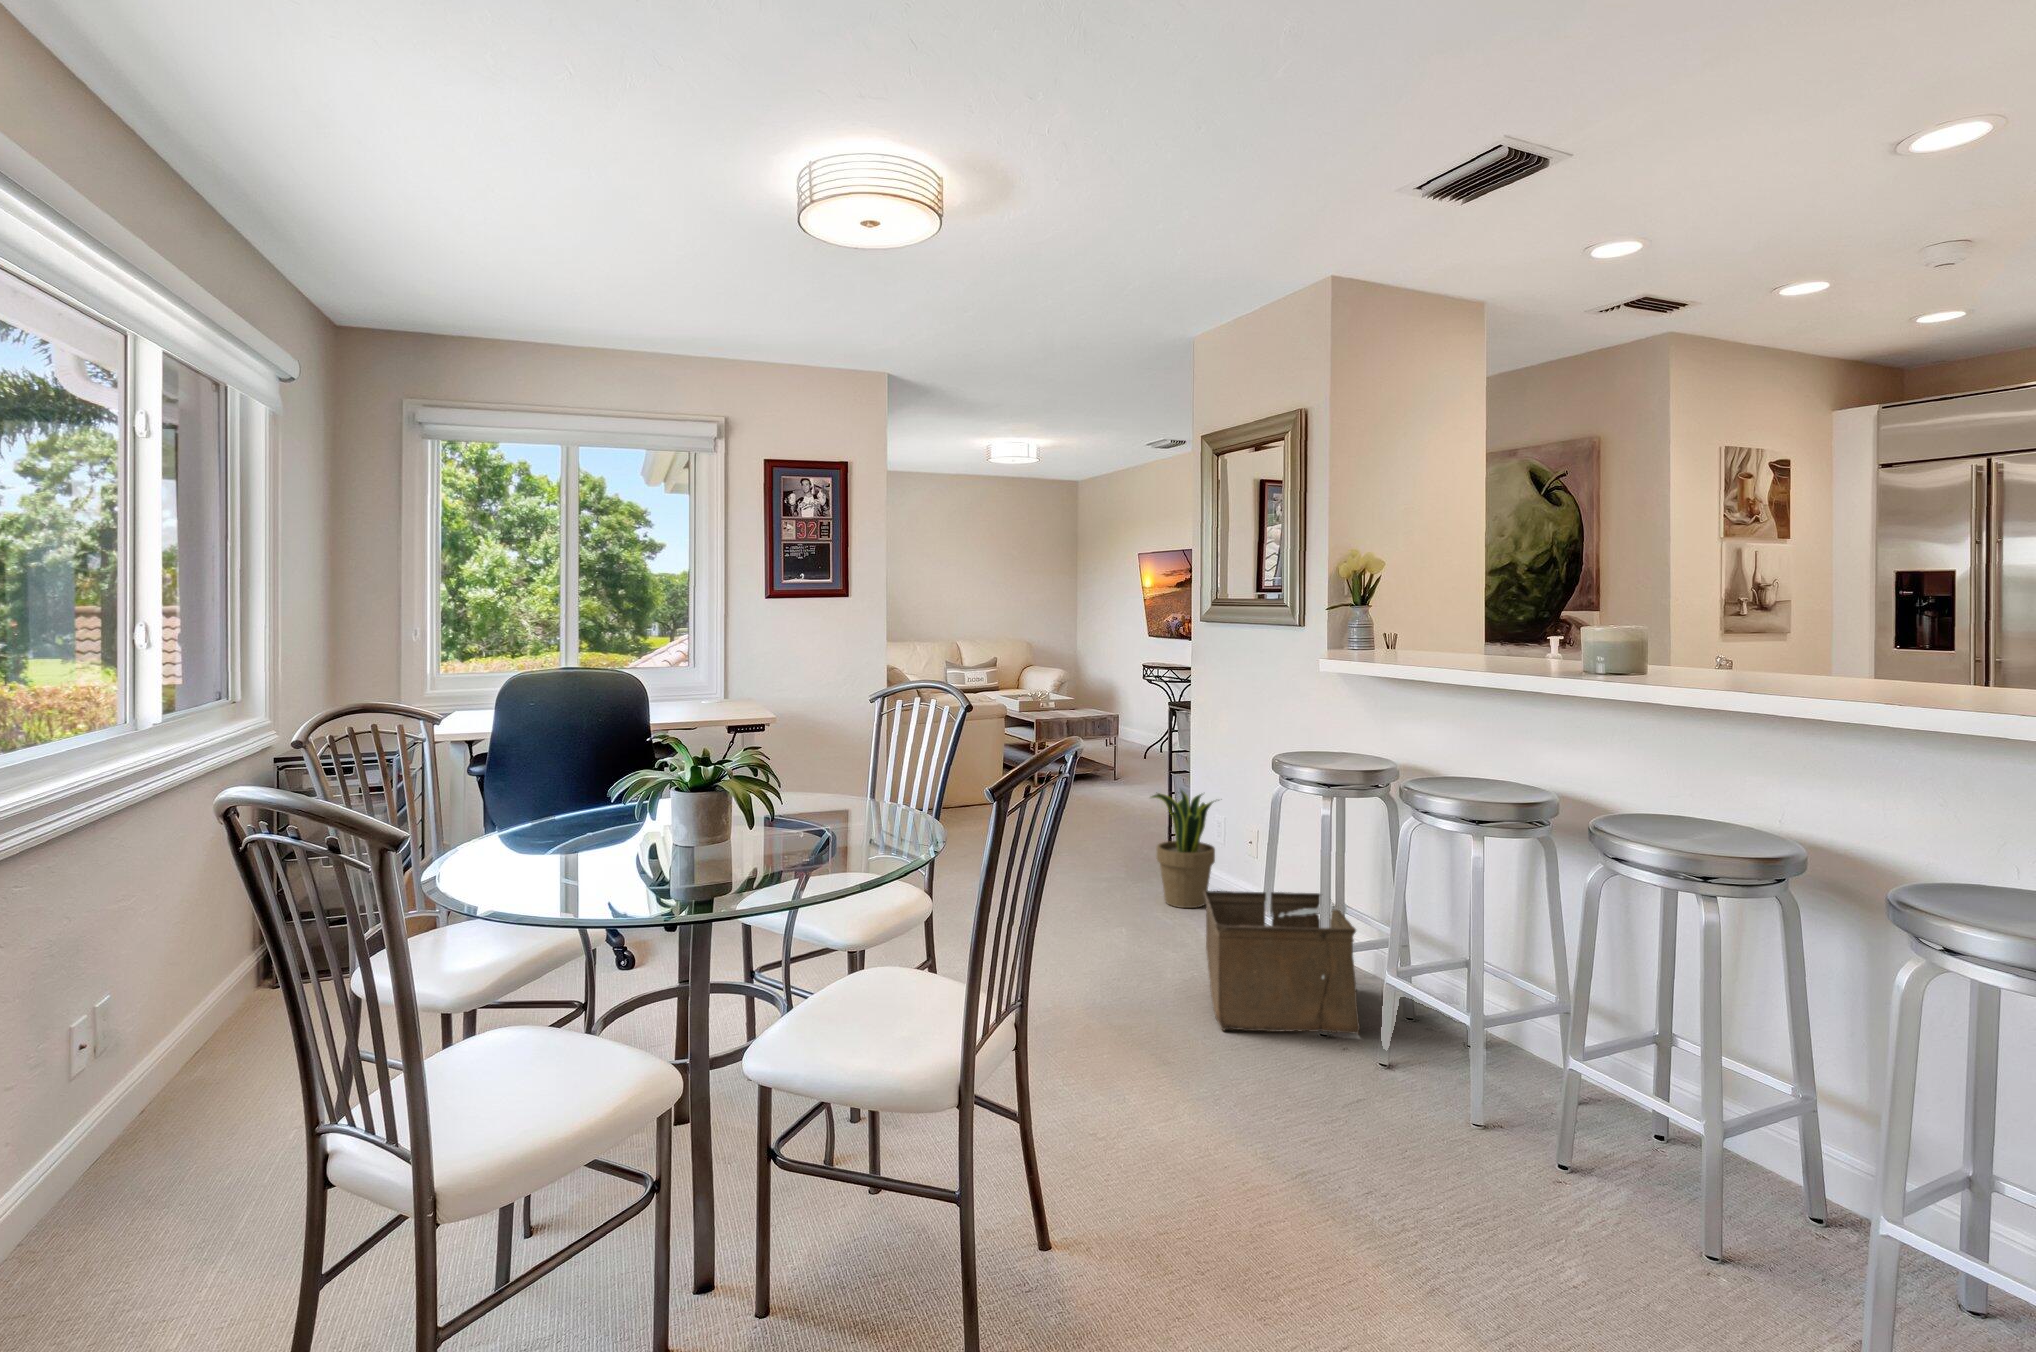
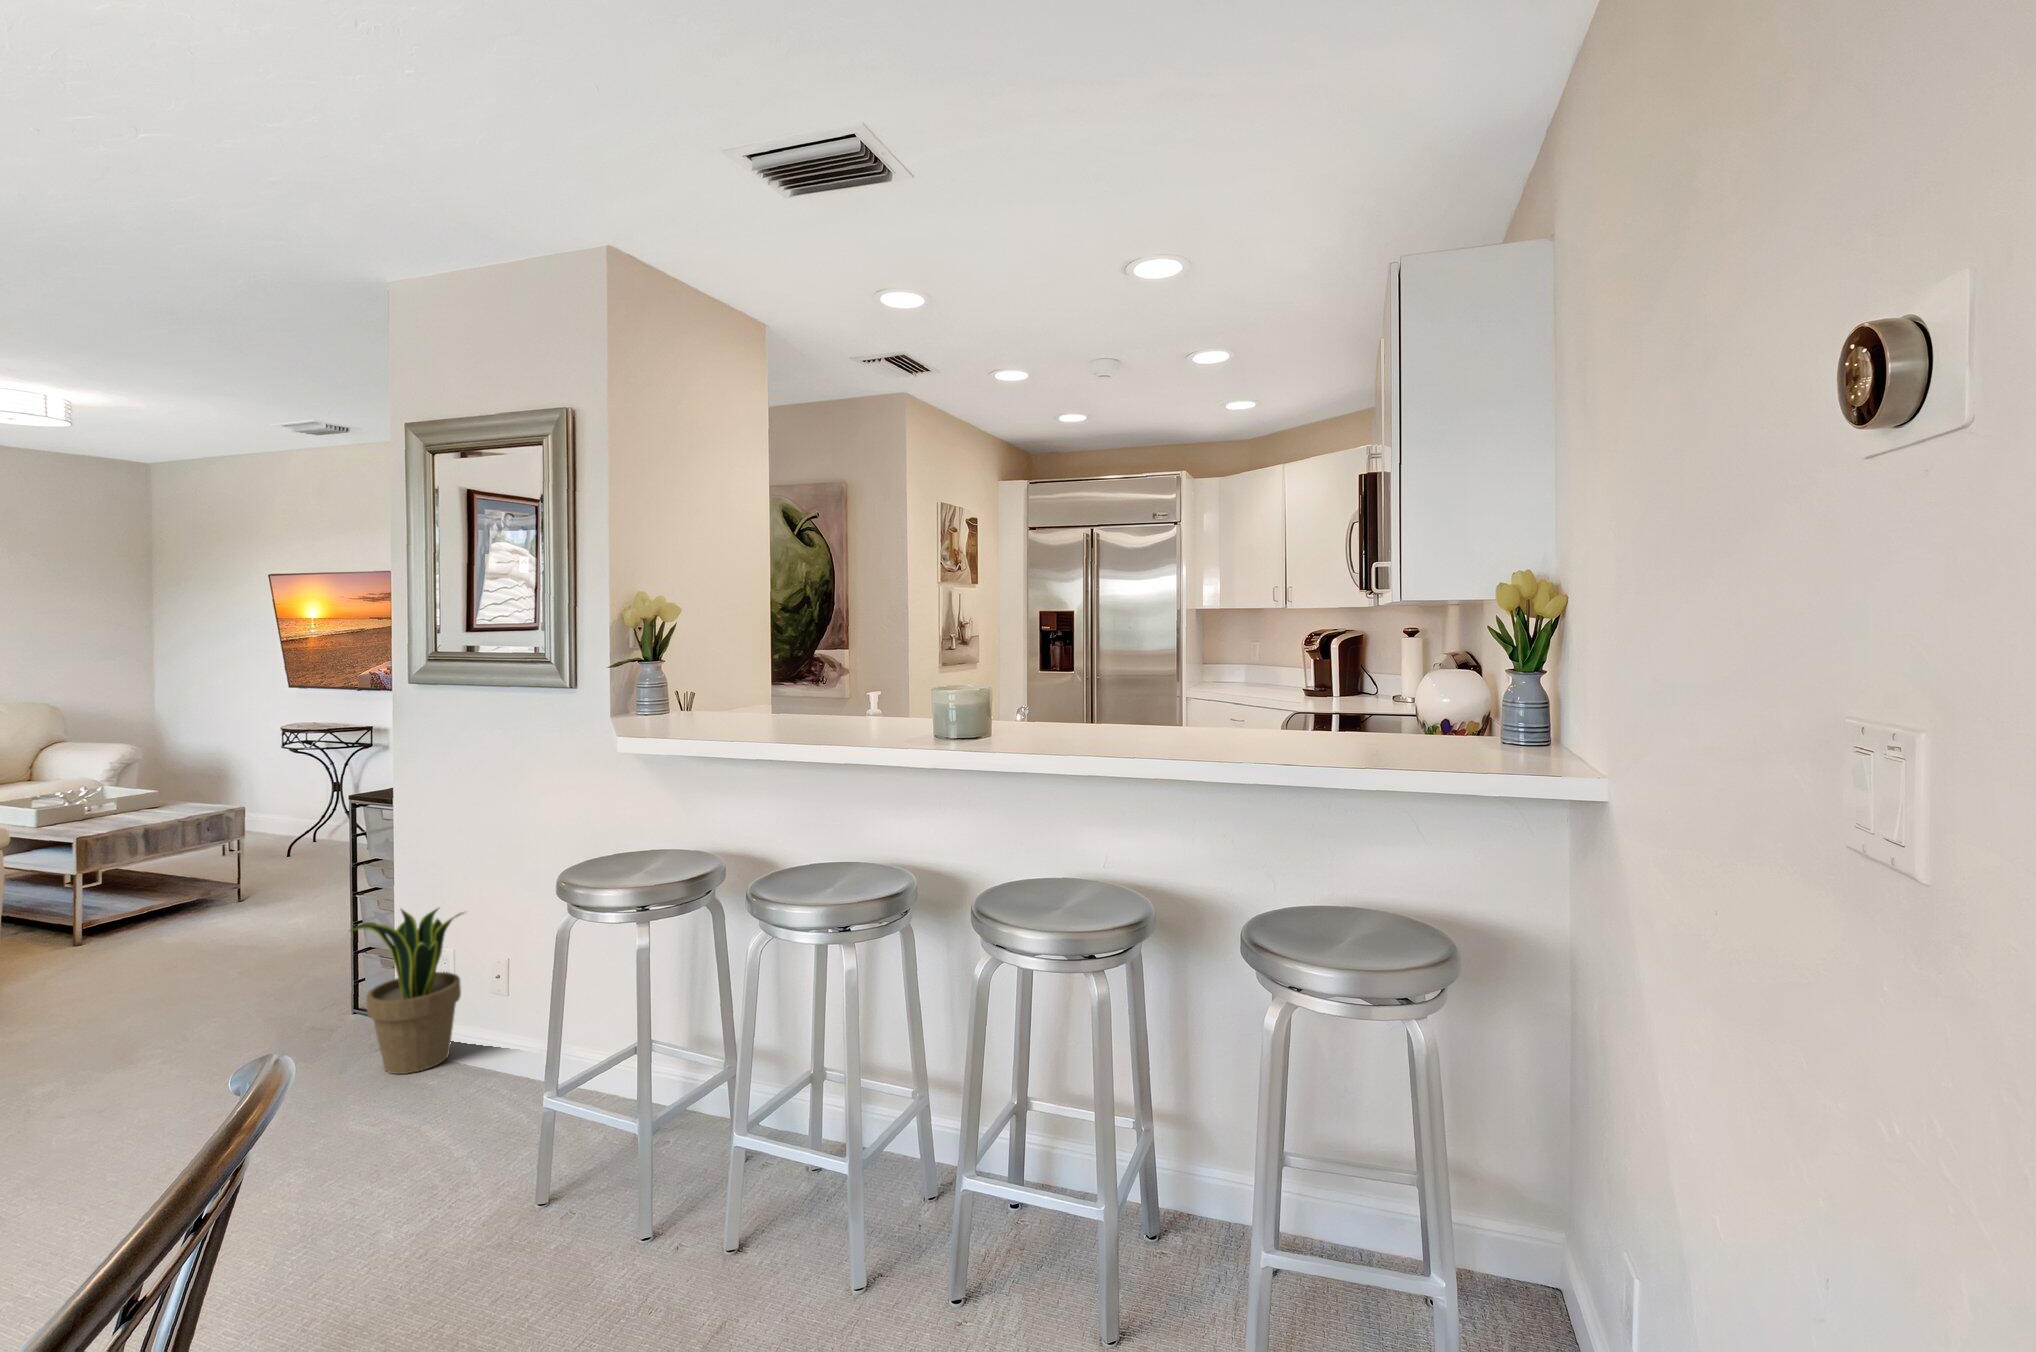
storage bin: present [1203,891,1360,1034] -> none [465,1027,705,1284]

